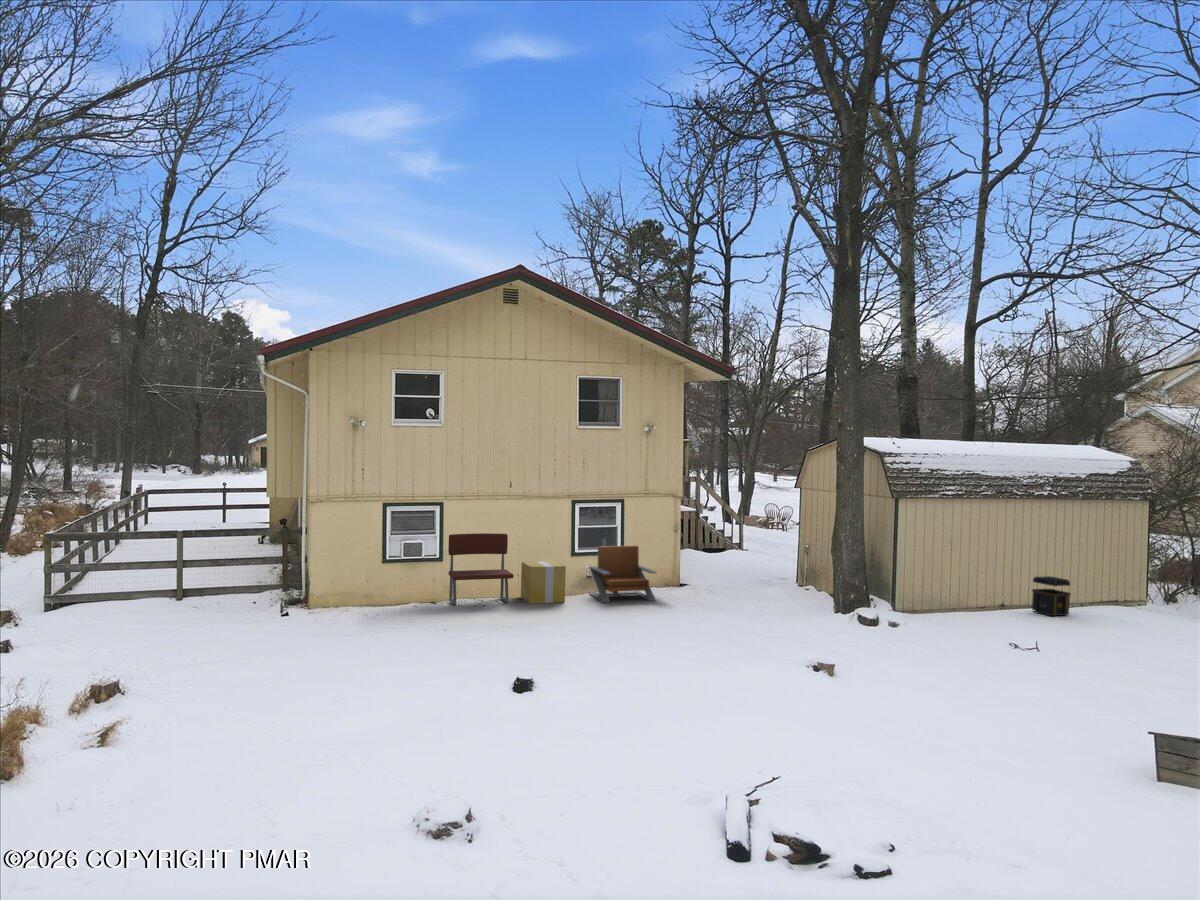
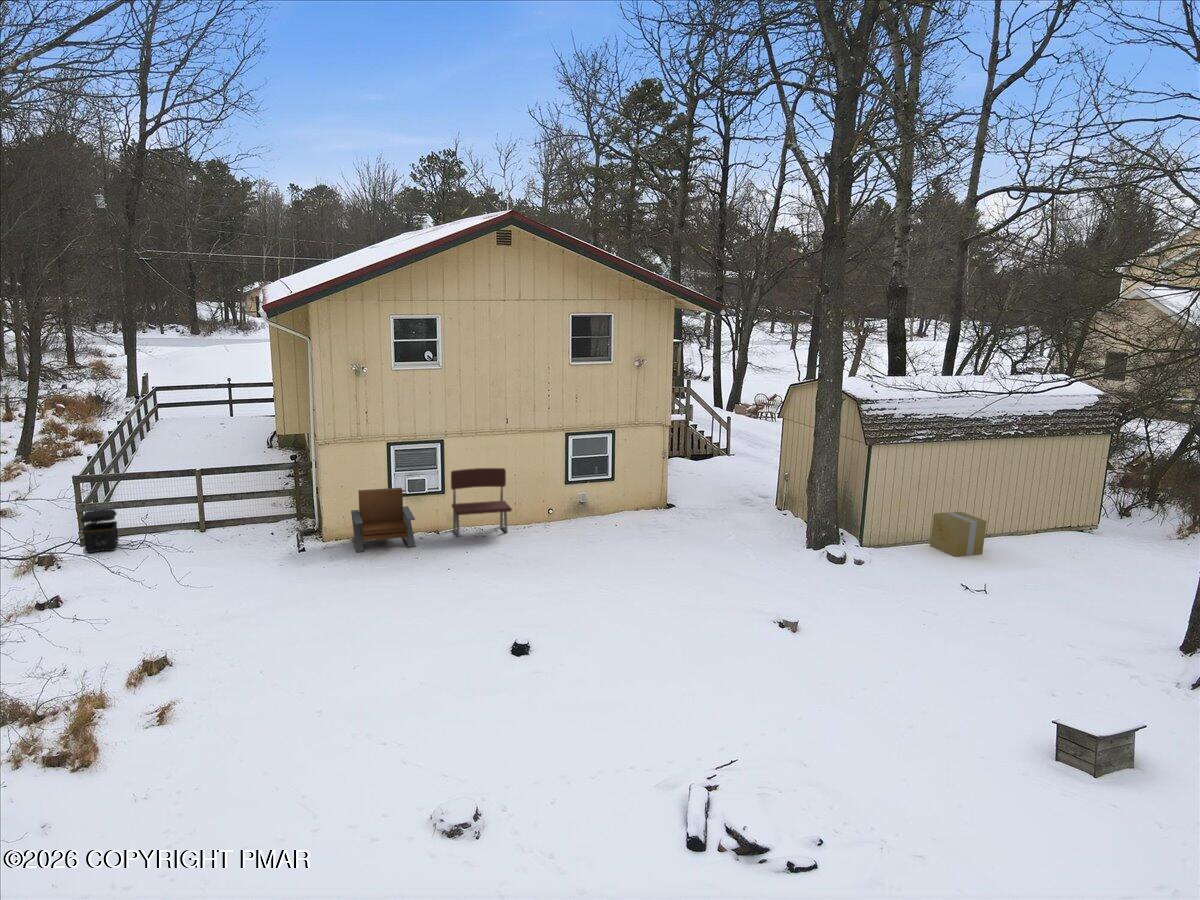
lounge chair: present [589,546,656,603] -> present [351,488,415,552]
cardboard box: present [521,561,566,604] -> present [930,512,987,557]
toolbox: present [1032,576,1070,616] -> present [81,509,118,553]

